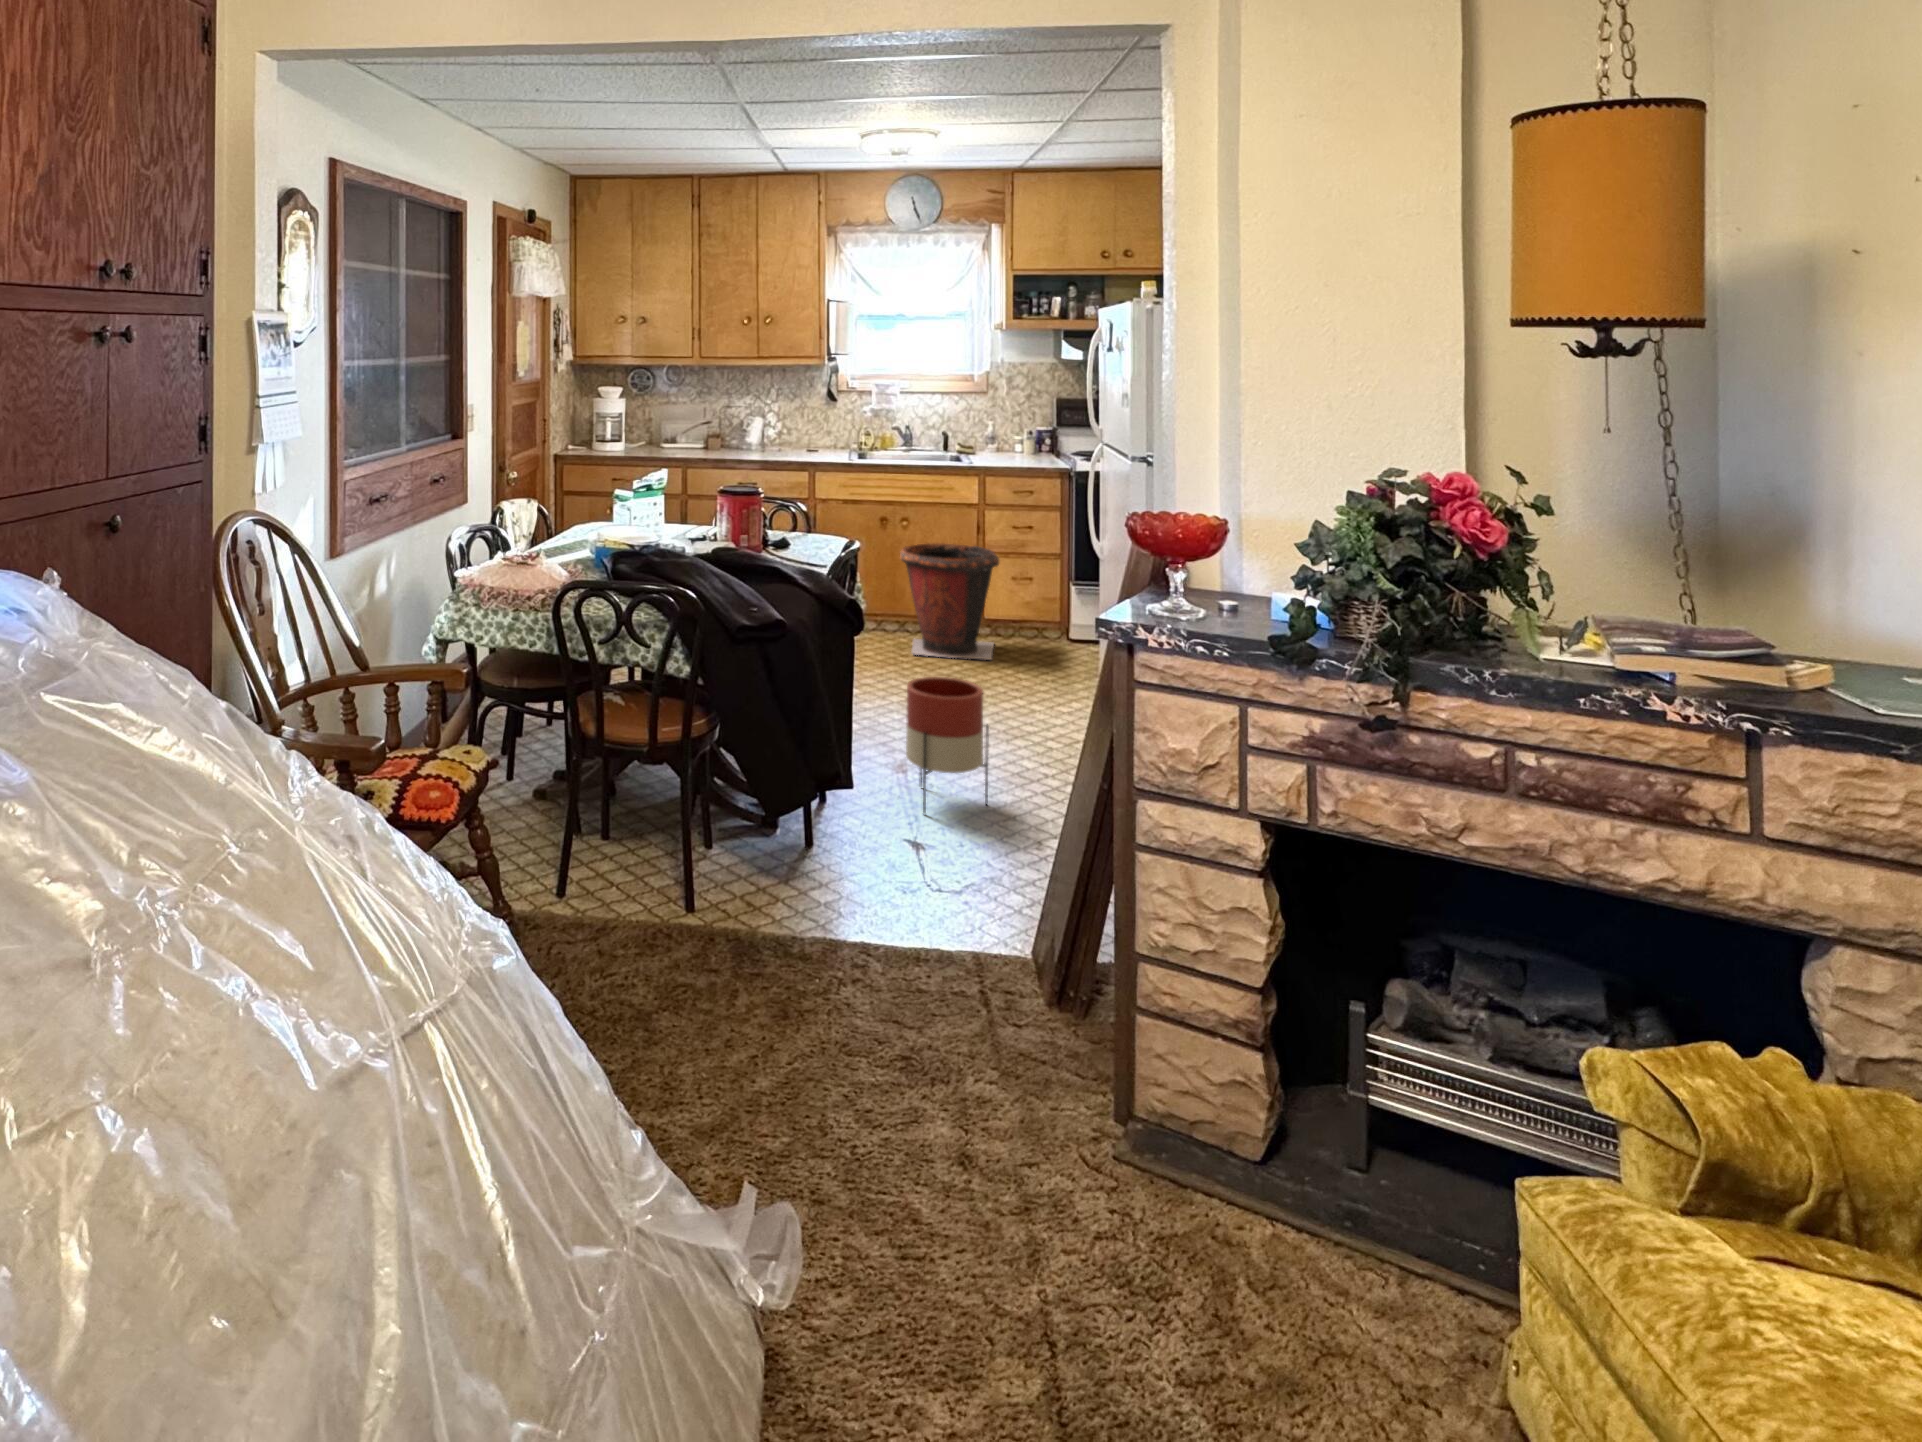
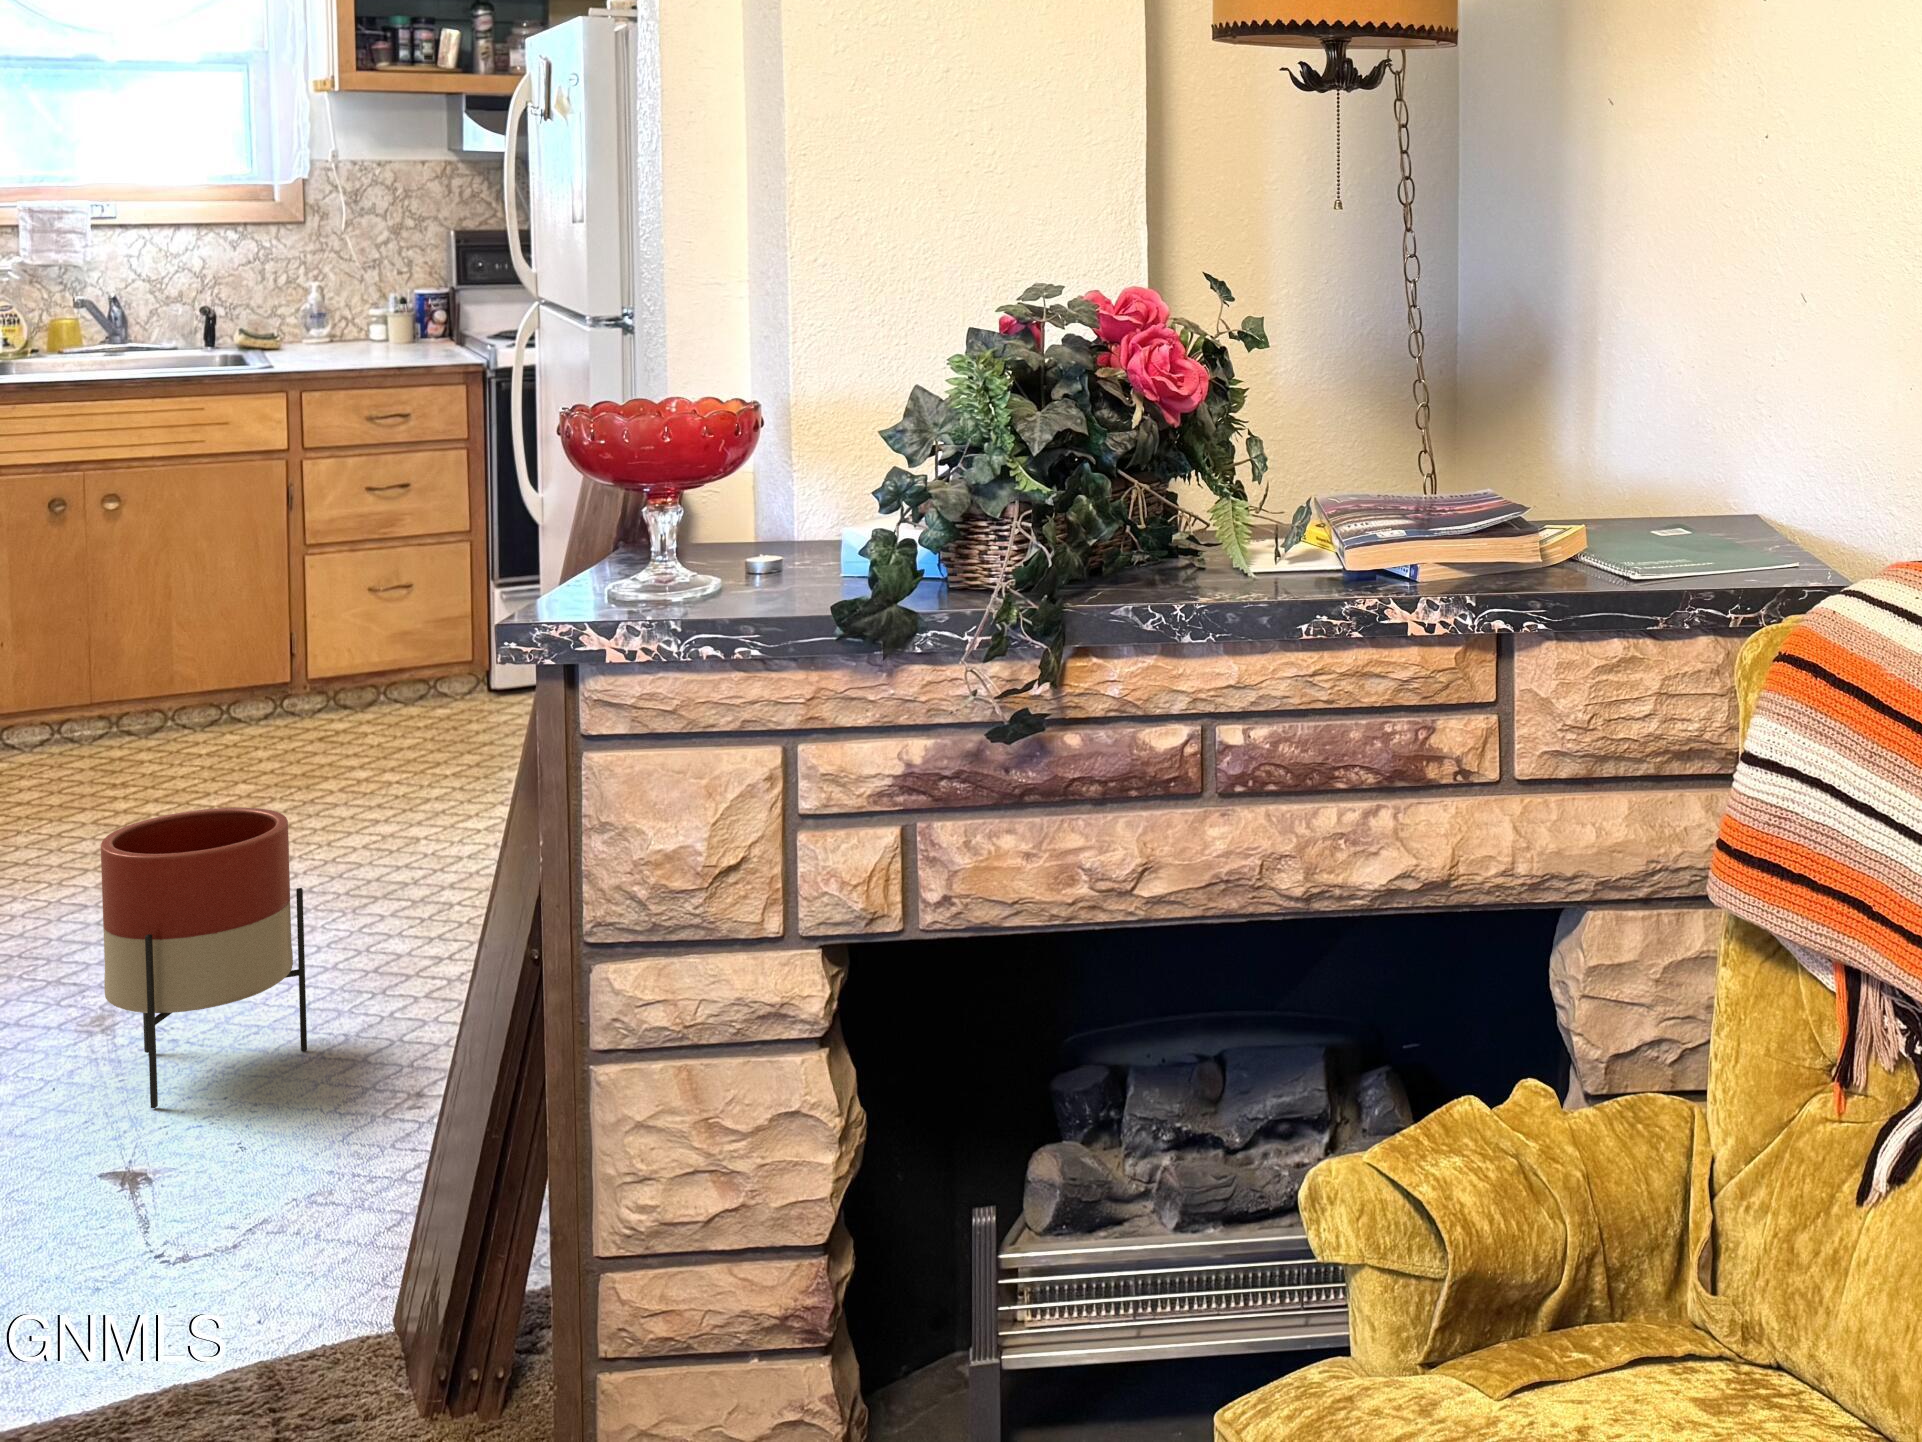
trash can: present [900,543,999,660] -> none [99,530,336,779]

